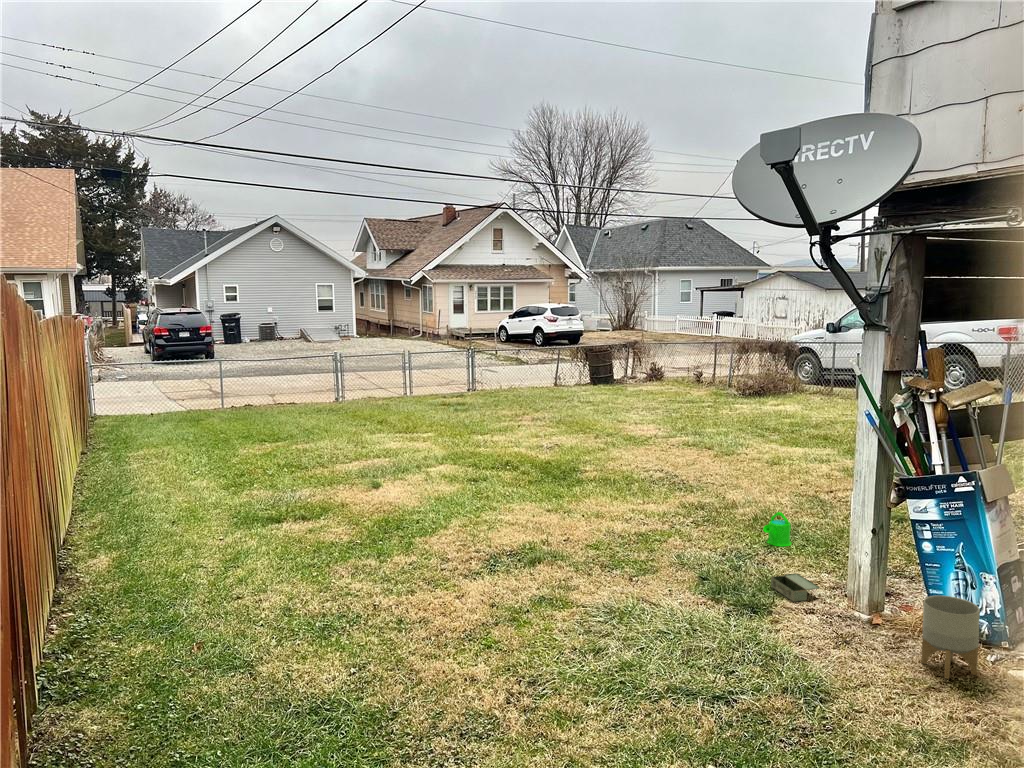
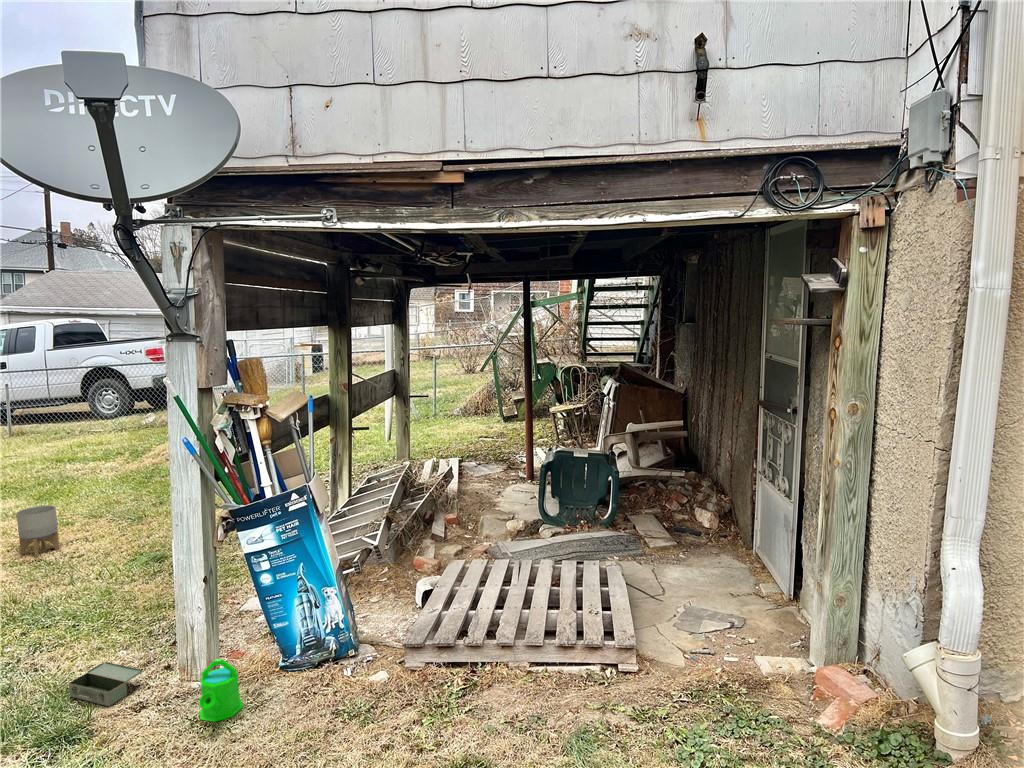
watering can: present [763,512,792,546] -> present [199,659,243,722]
planter: present [921,596,980,679] -> present [16,505,59,557]

